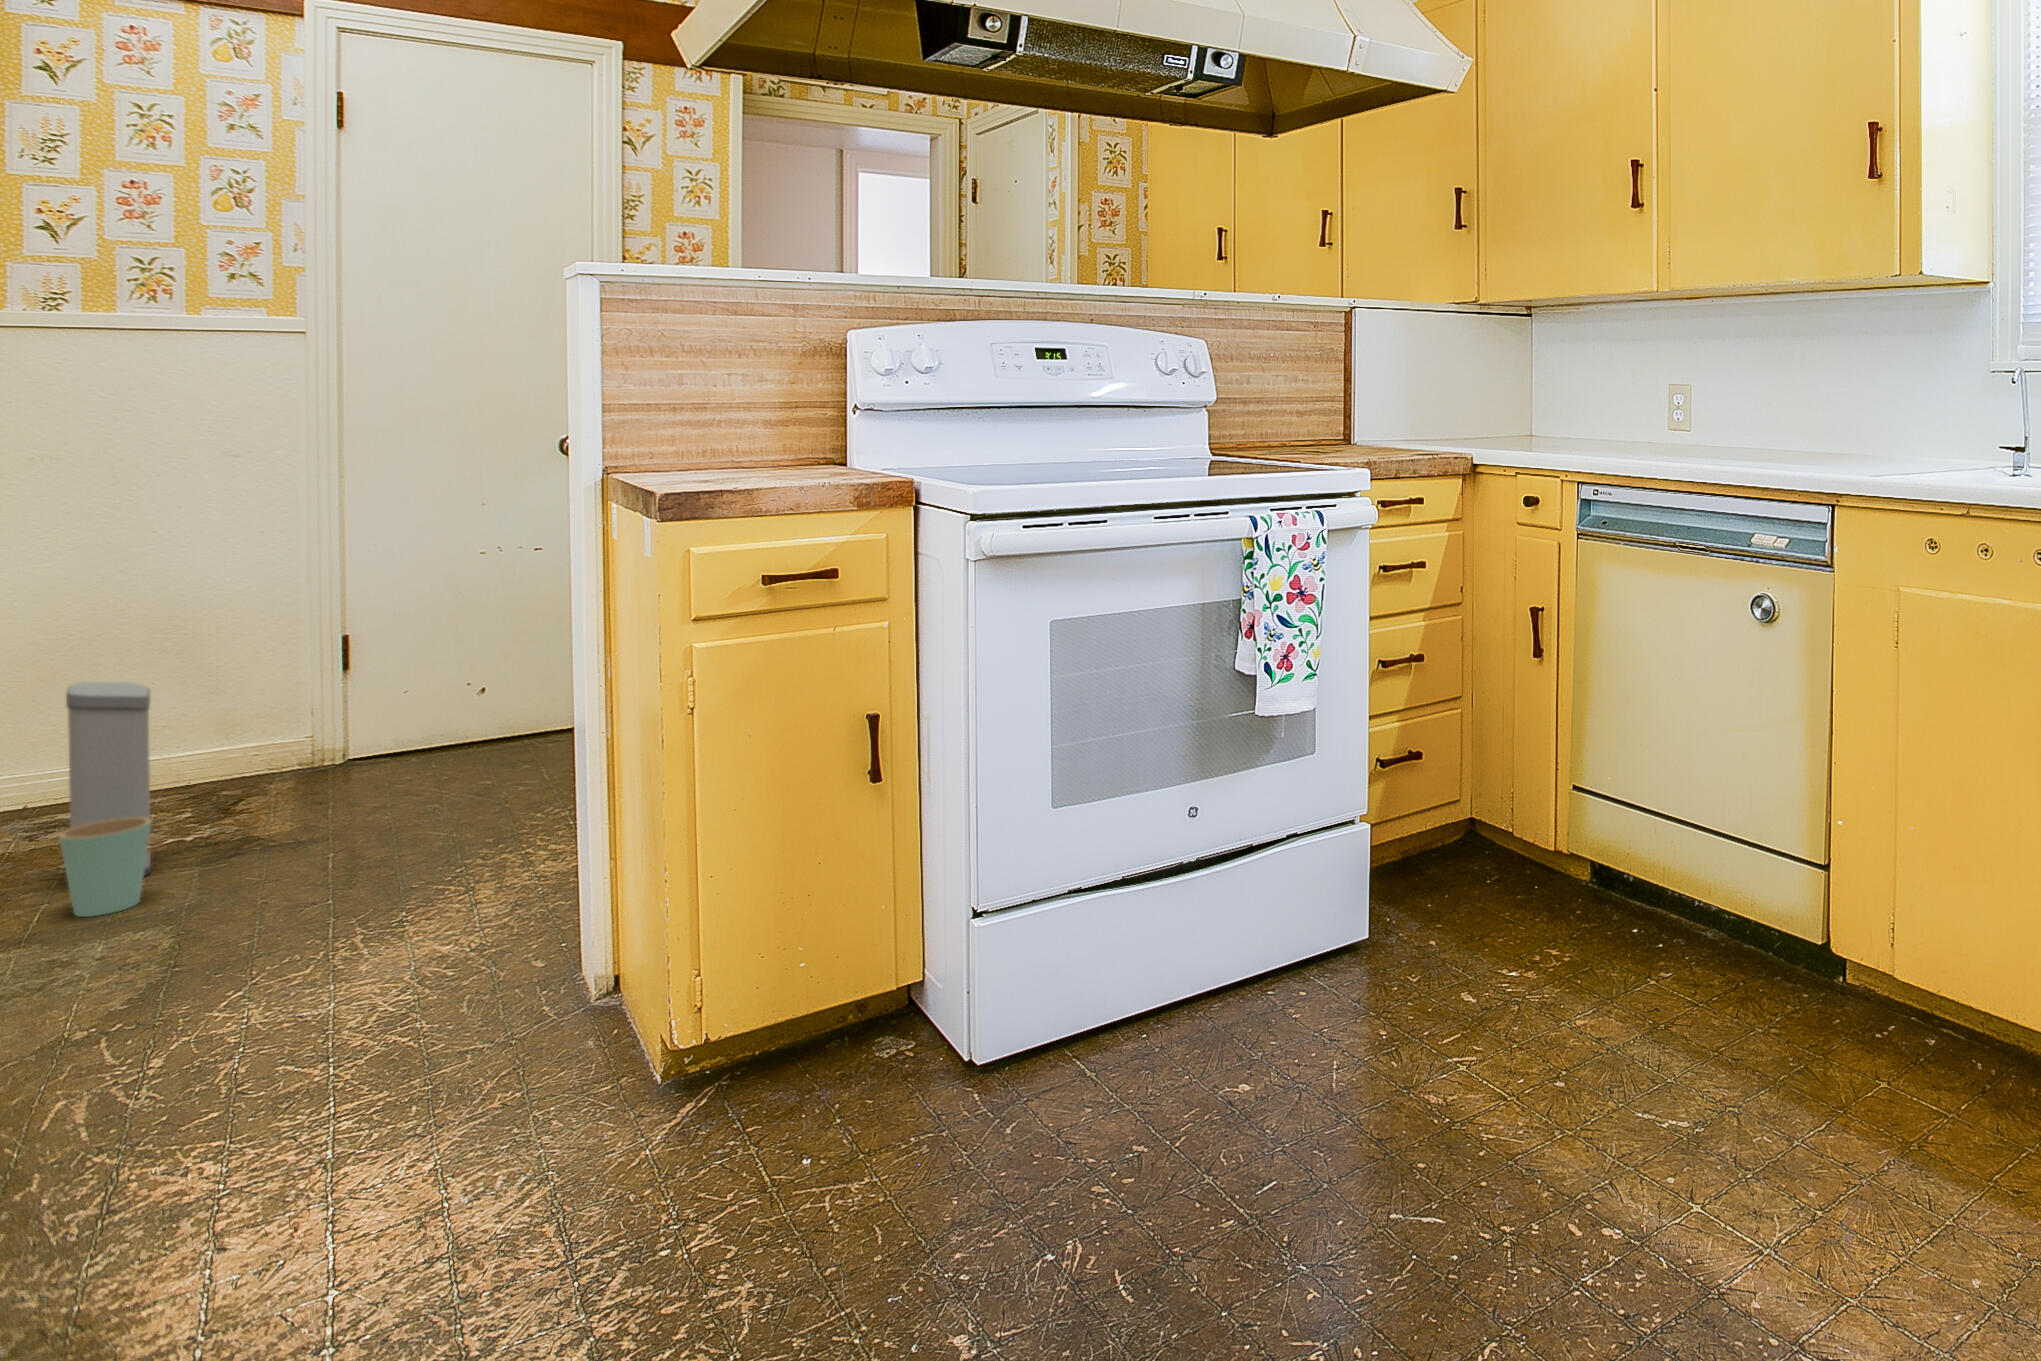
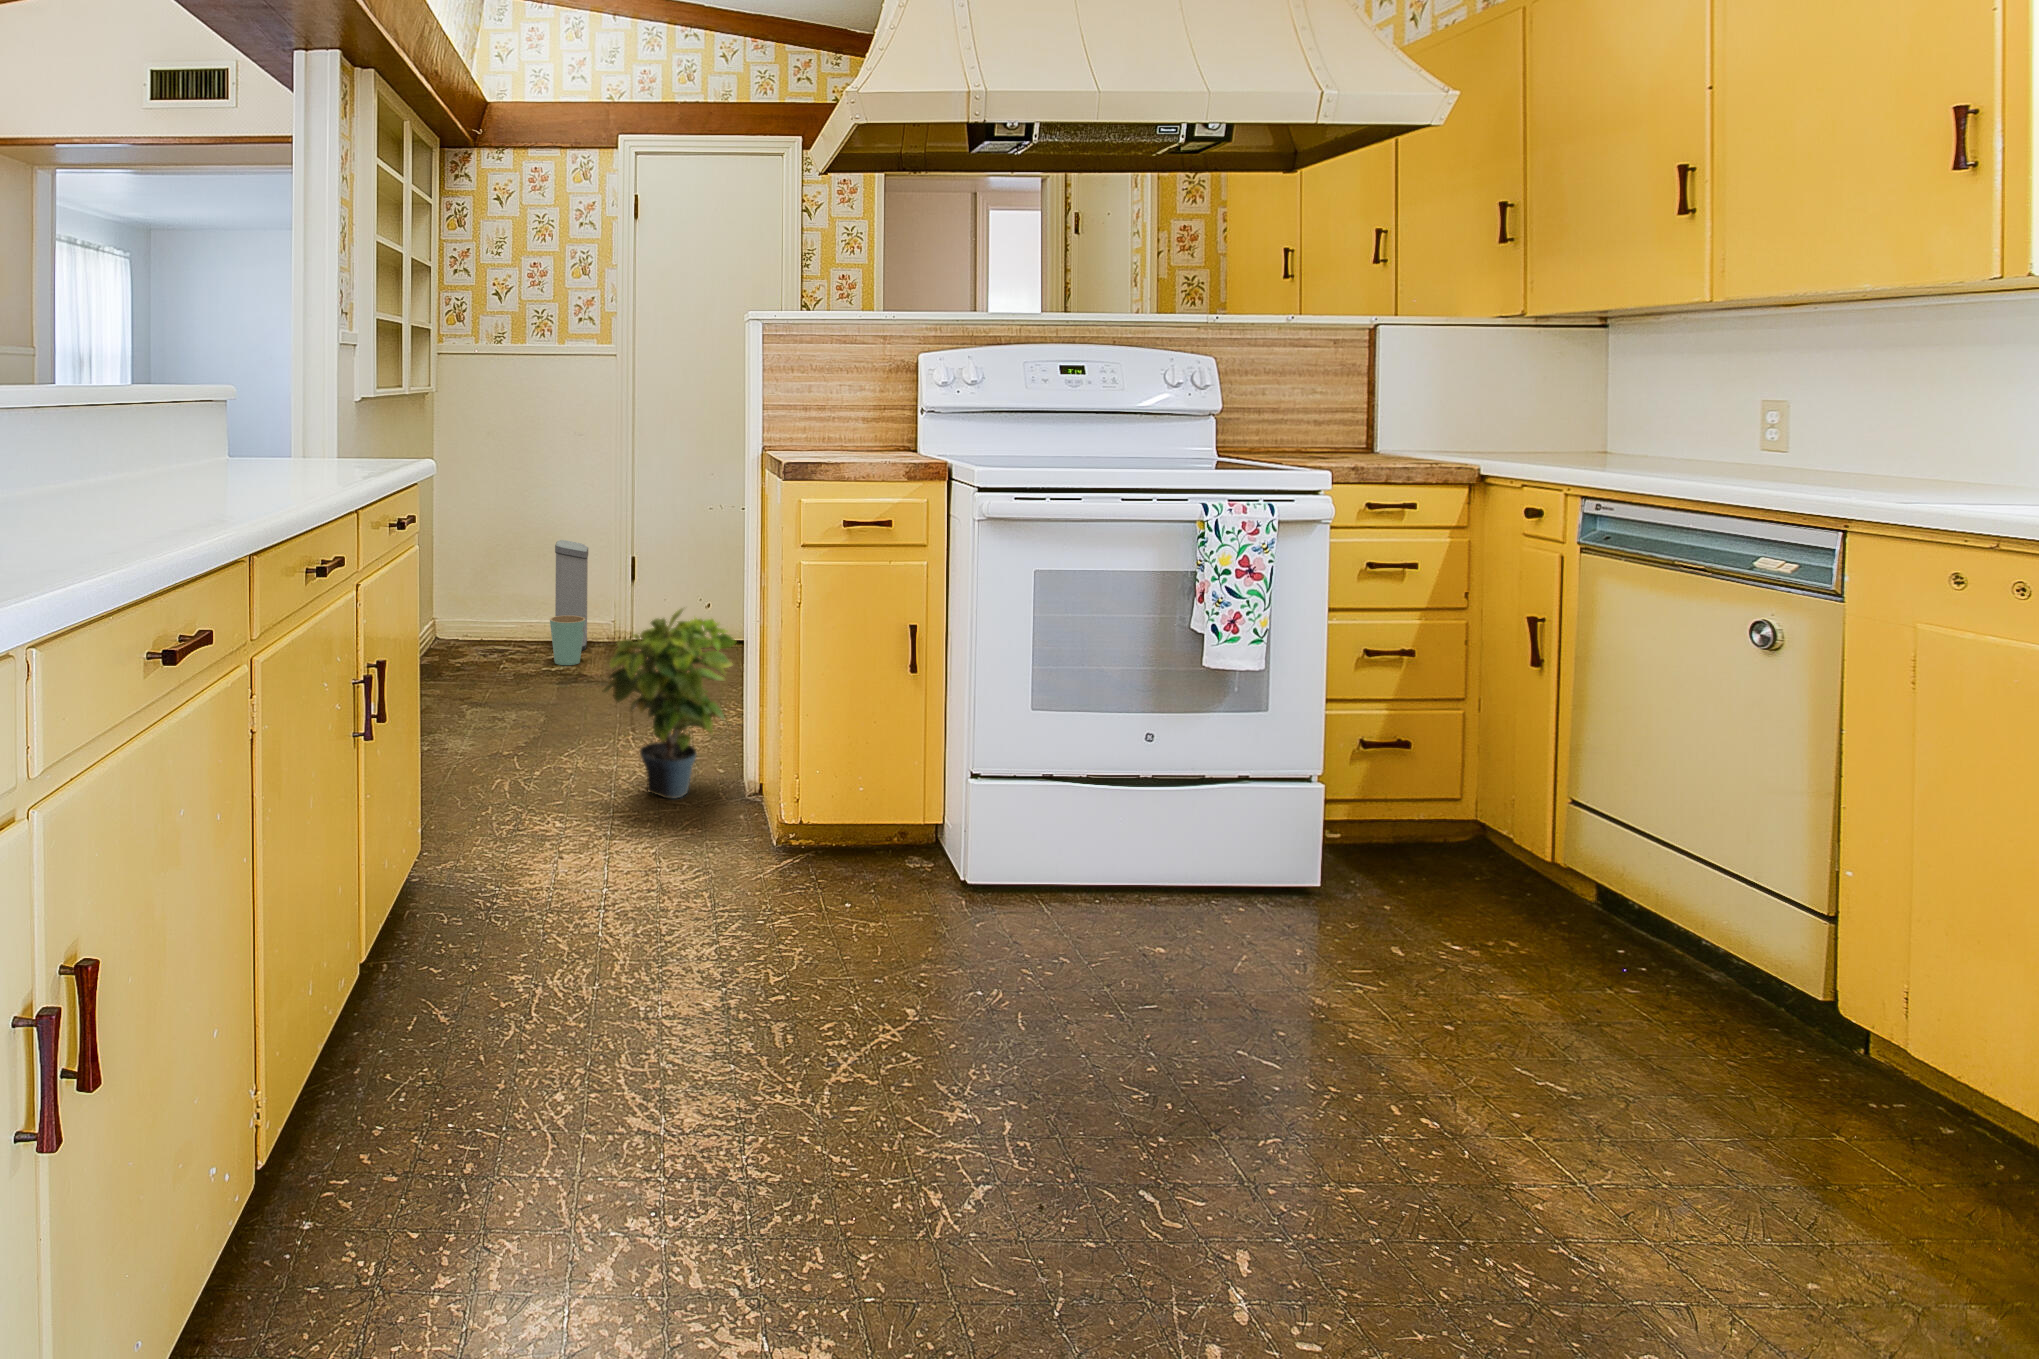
potted plant: none [244,766,538,1119] -> present [604,609,736,799]

